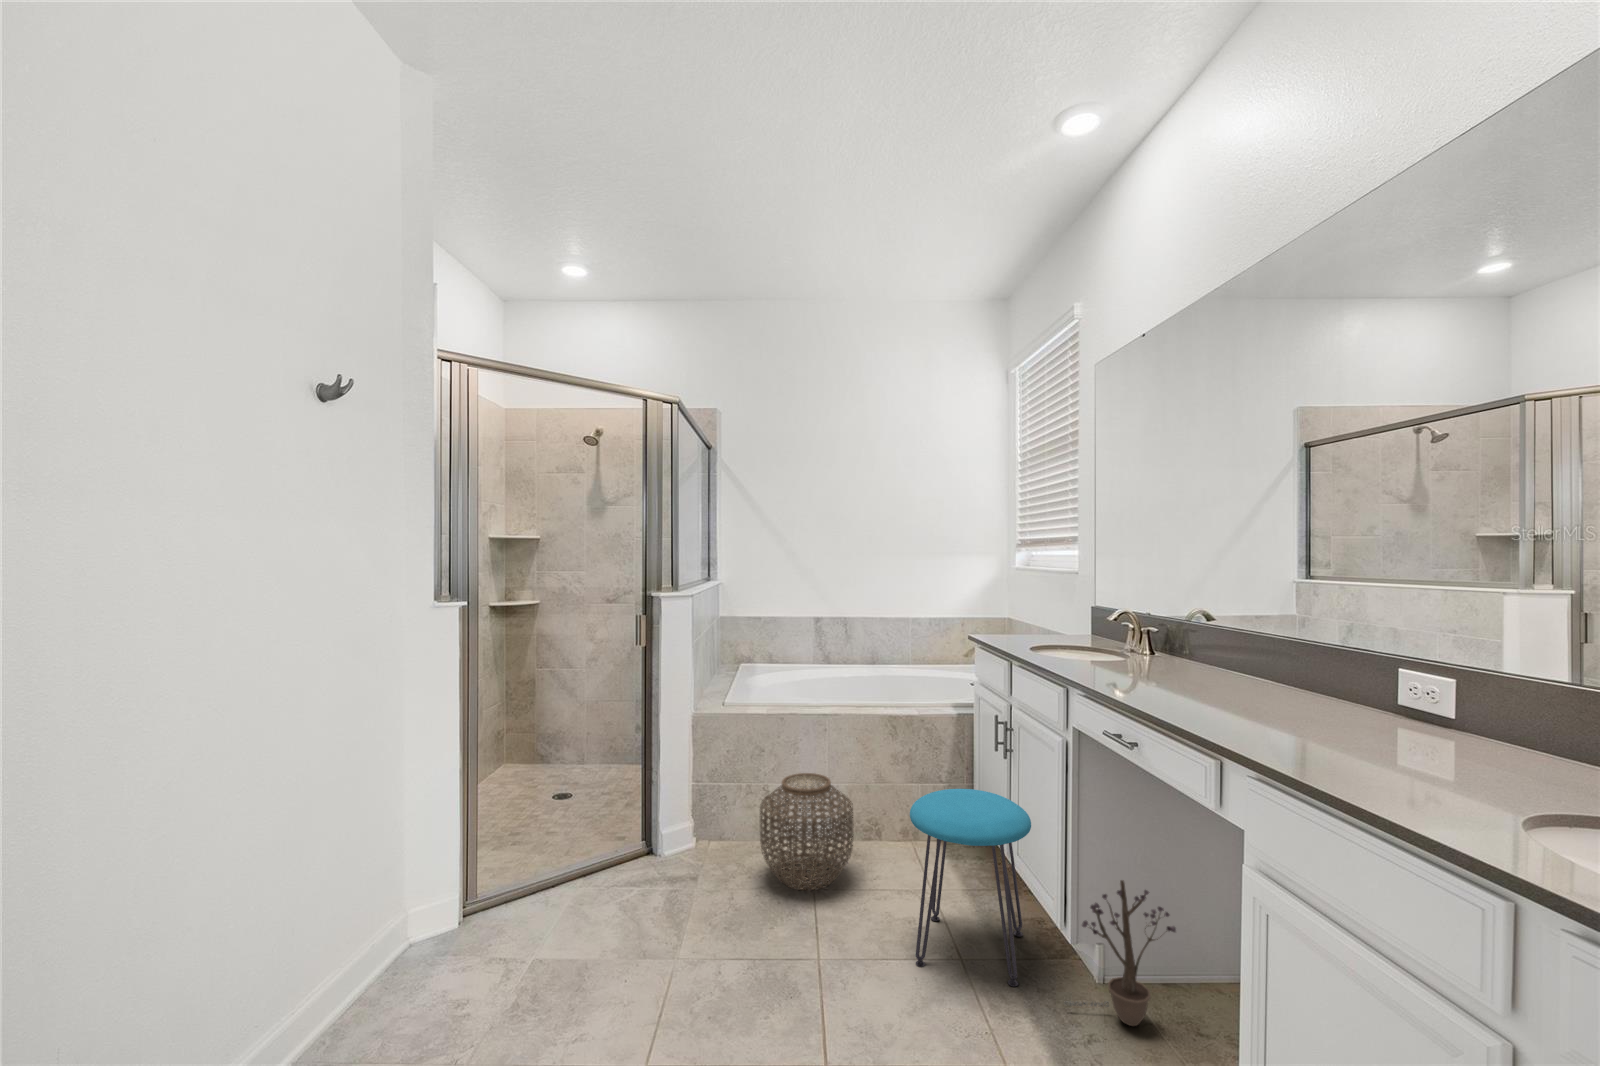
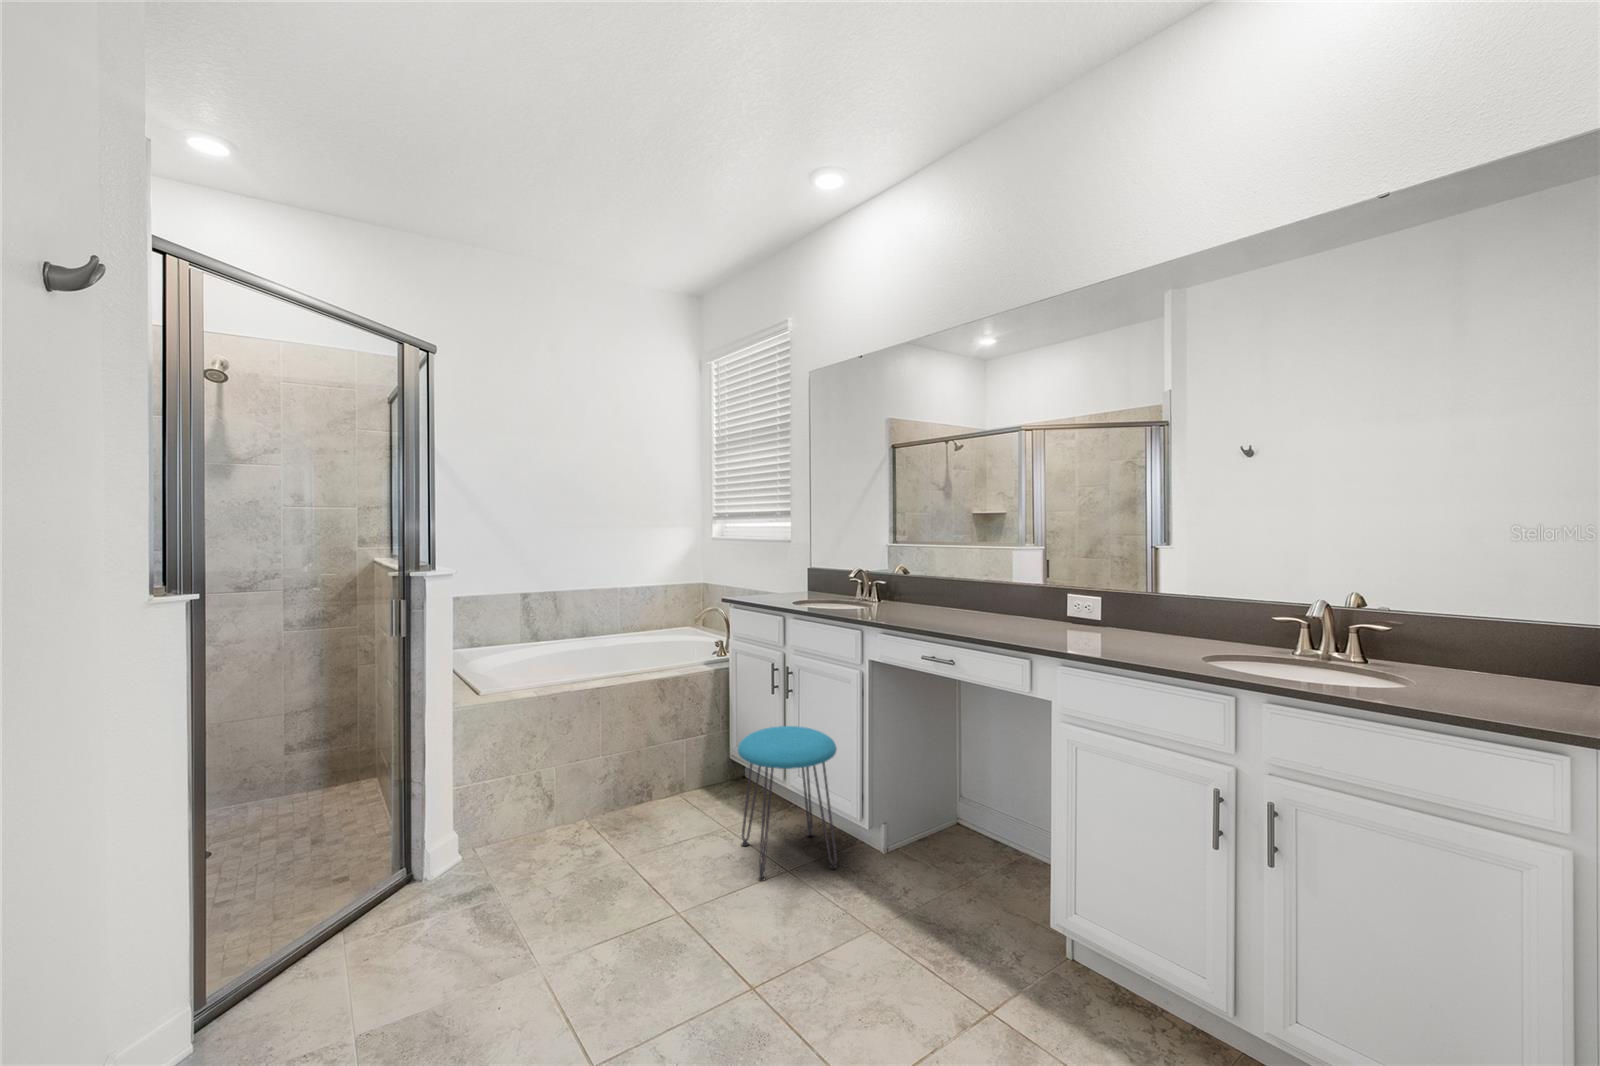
woven basket: present [760,773,853,890] -> none [560,746,657,861]
decorative plant: present [1065,880,1176,1026] -> none [876,764,943,867]

